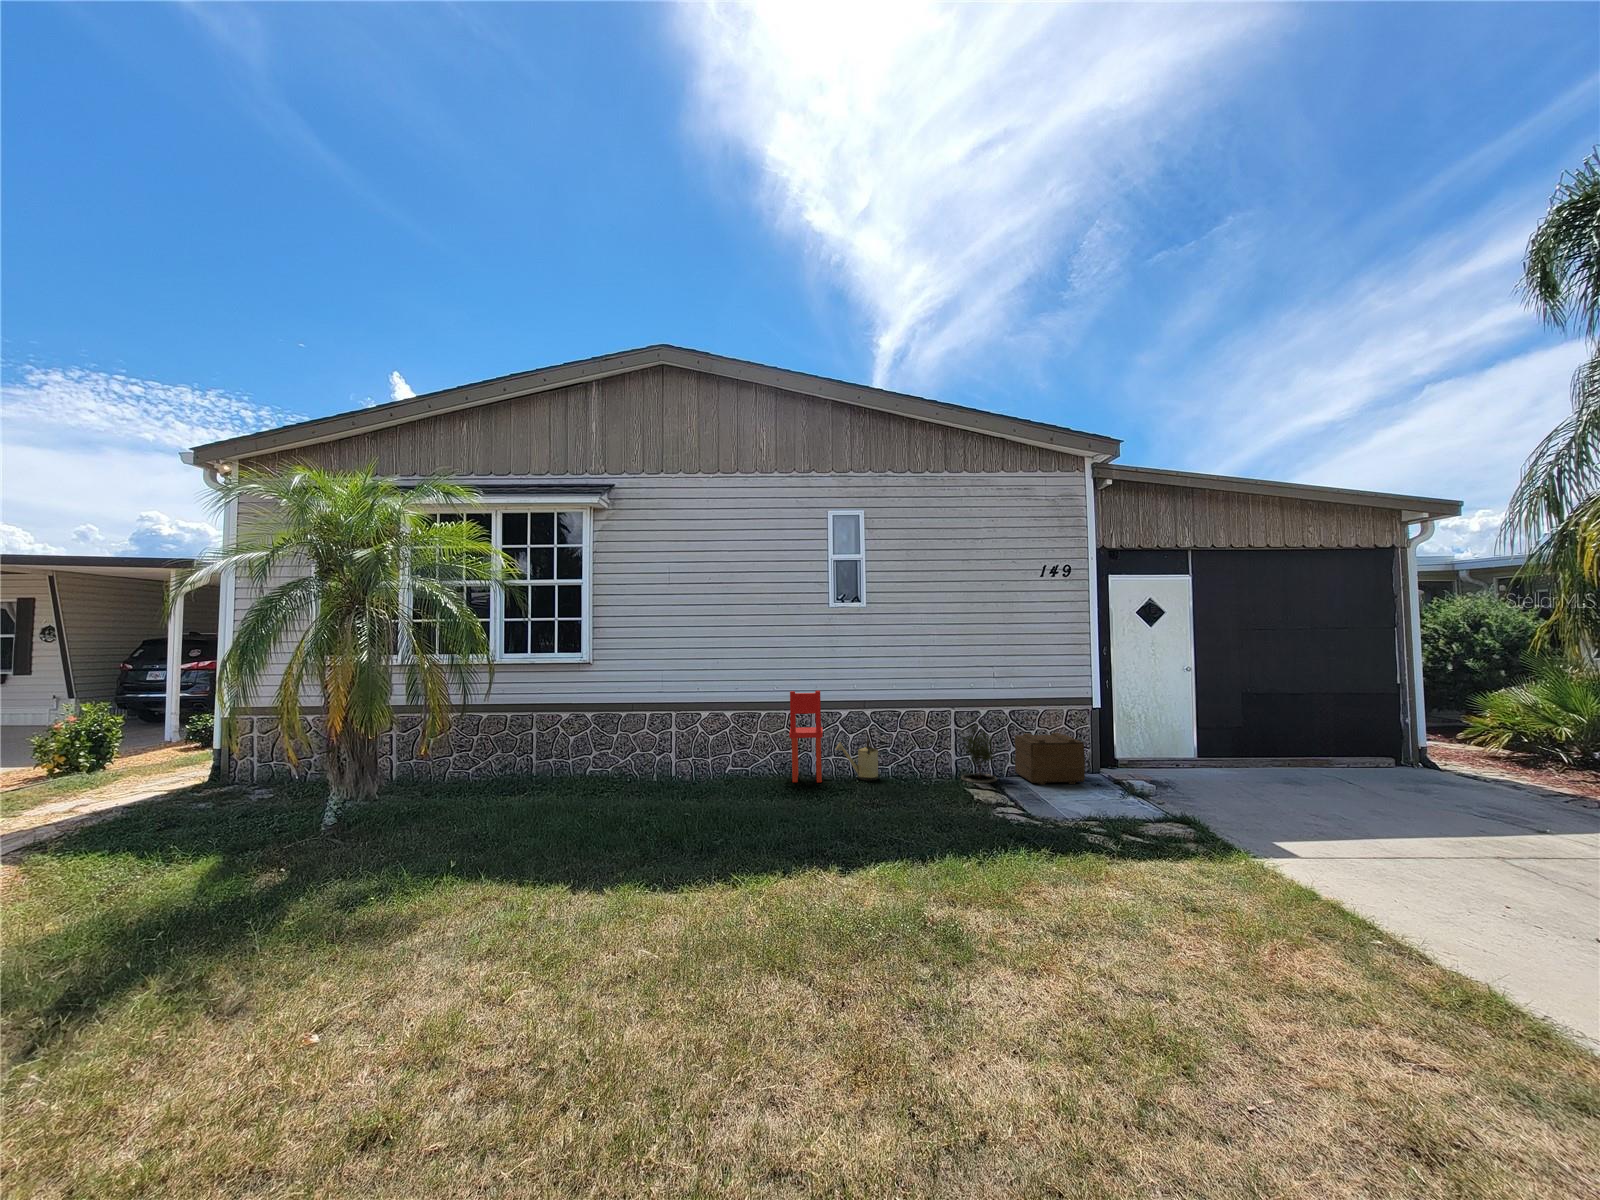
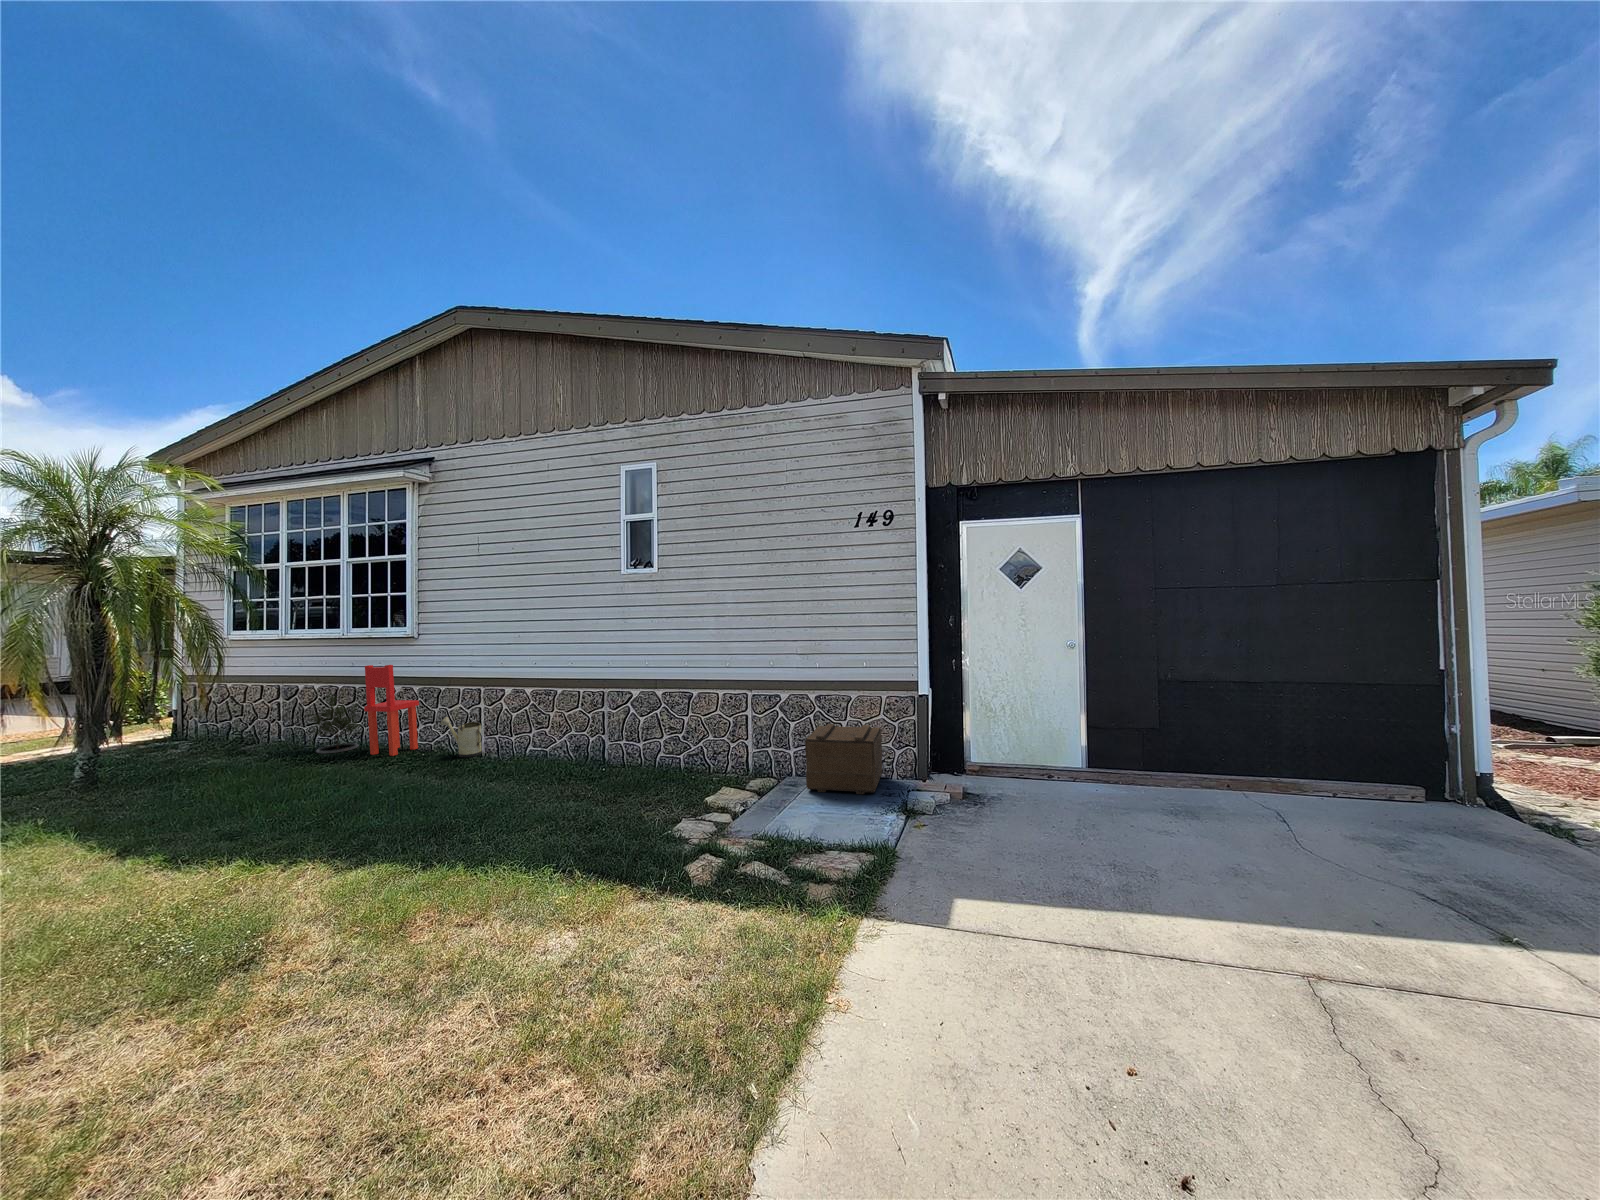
chair: present [789,691,823,782] -> present [364,665,419,756]
potted tree: present [961,723,997,783] -> present [311,691,359,754]
watering can: present [835,738,879,781] -> present [440,713,482,757]

